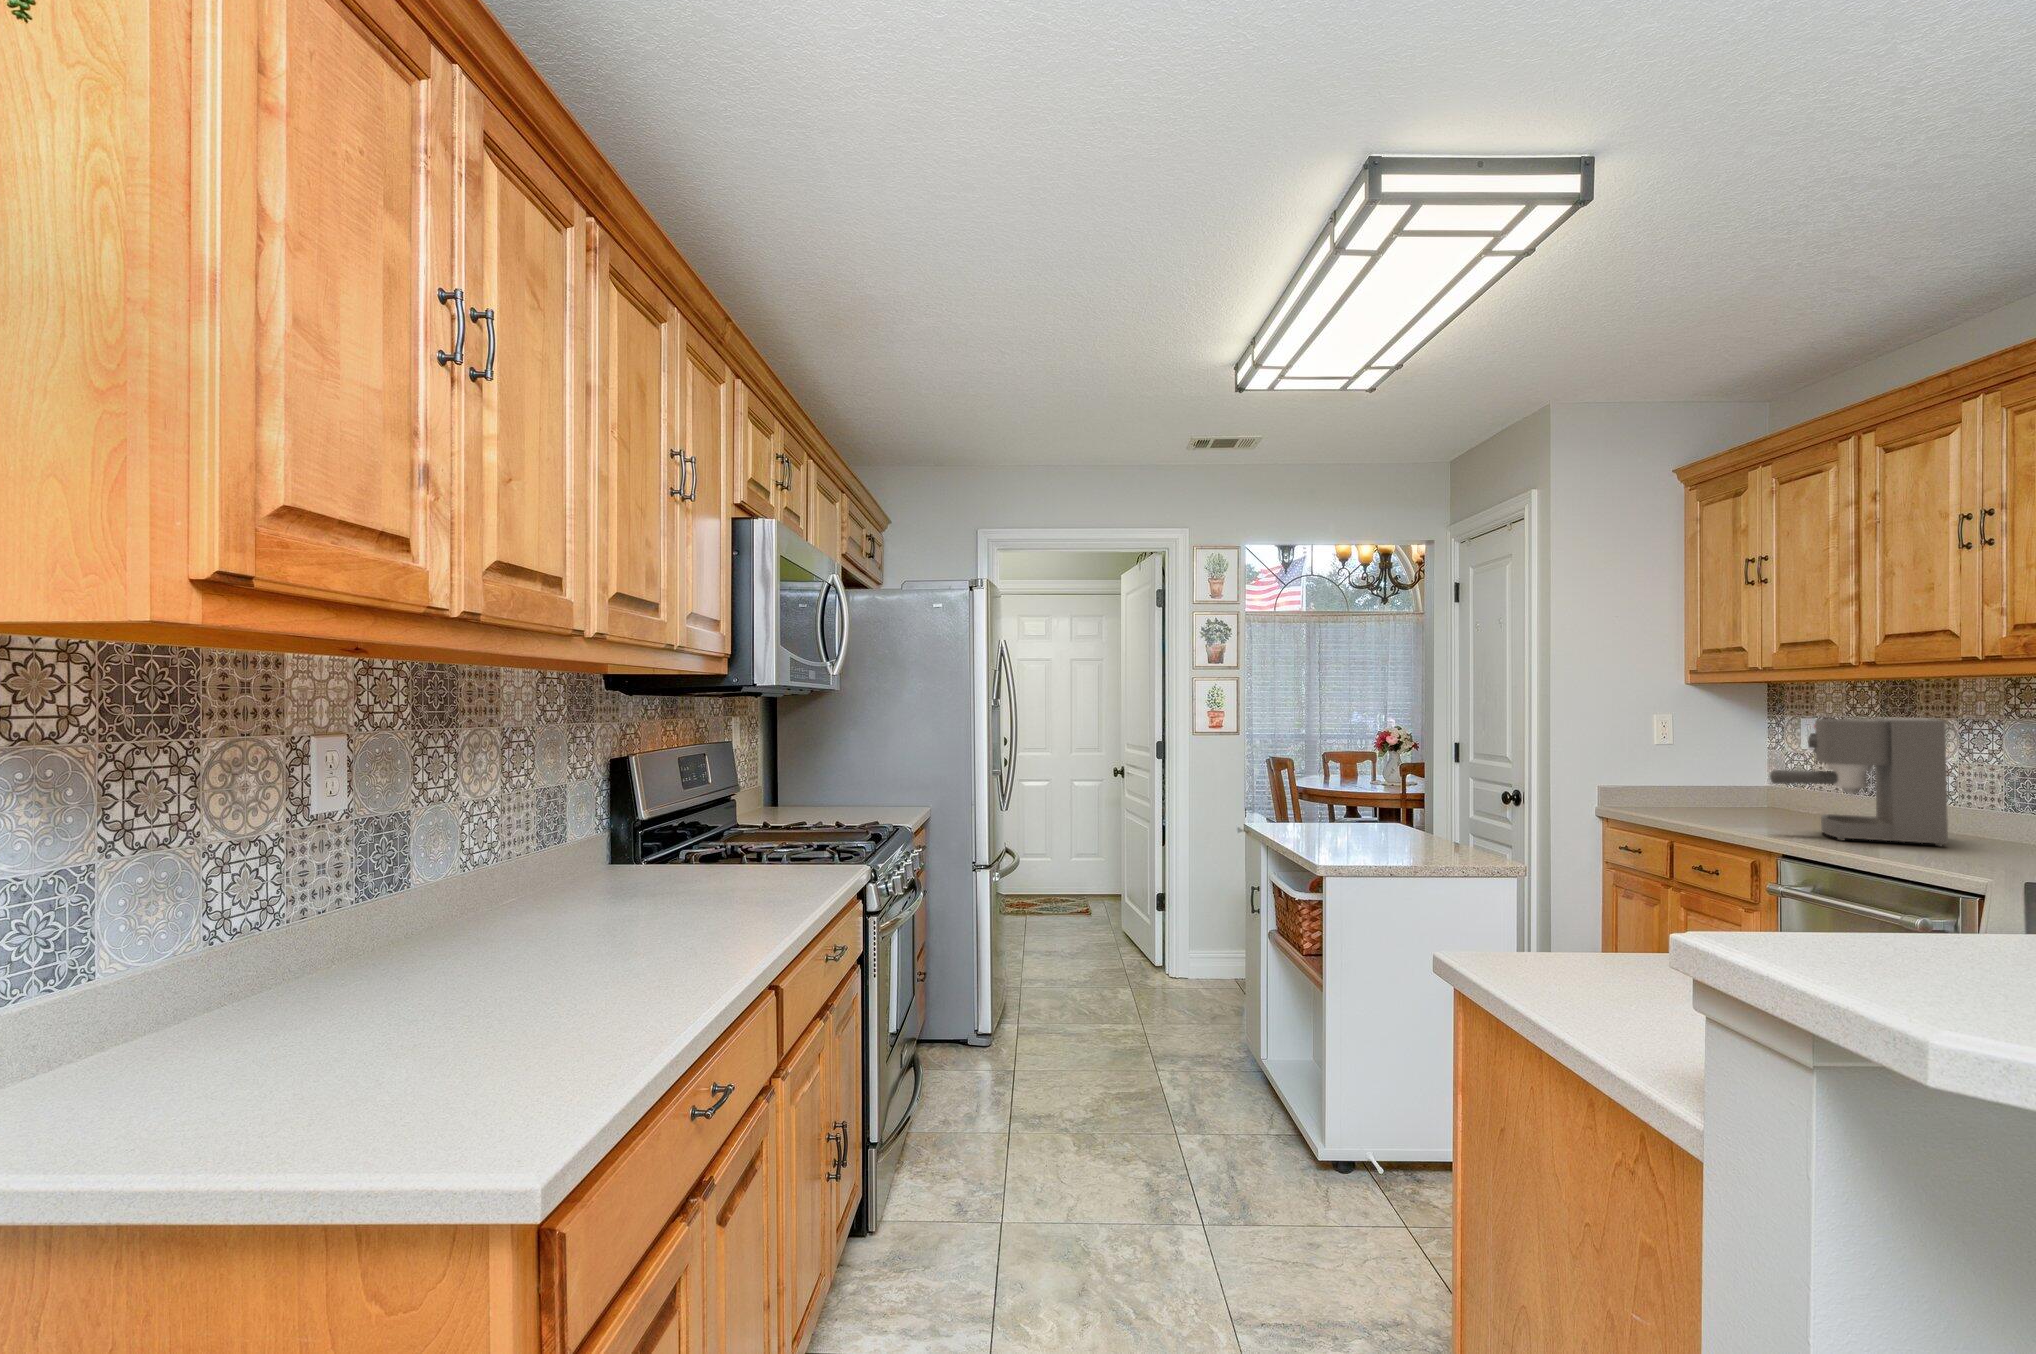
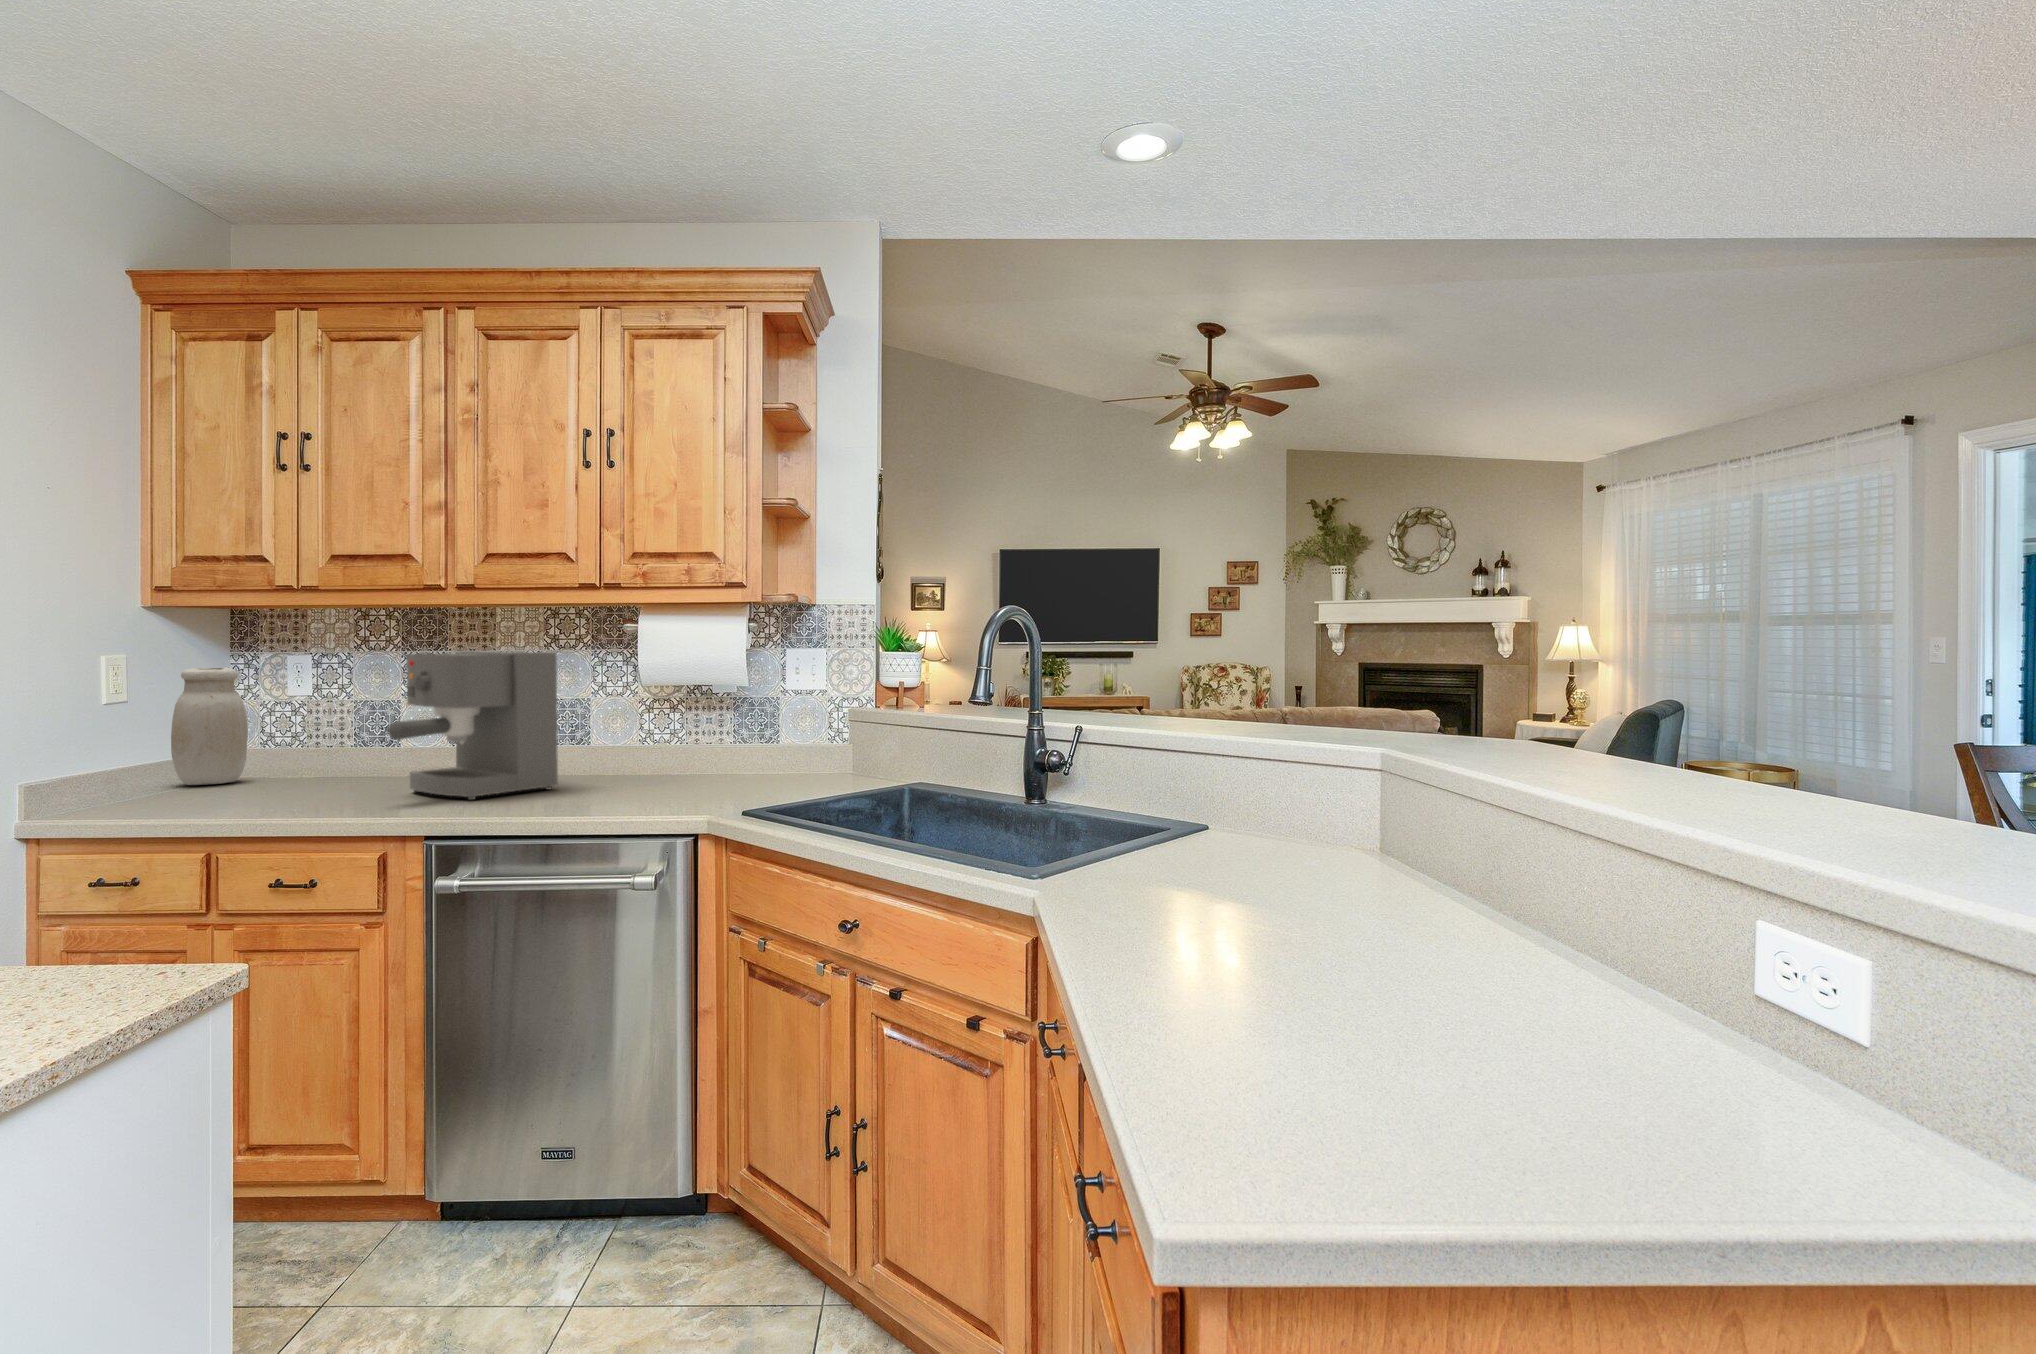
jar: none [1708,726,1761,809] -> present [171,668,248,785]

